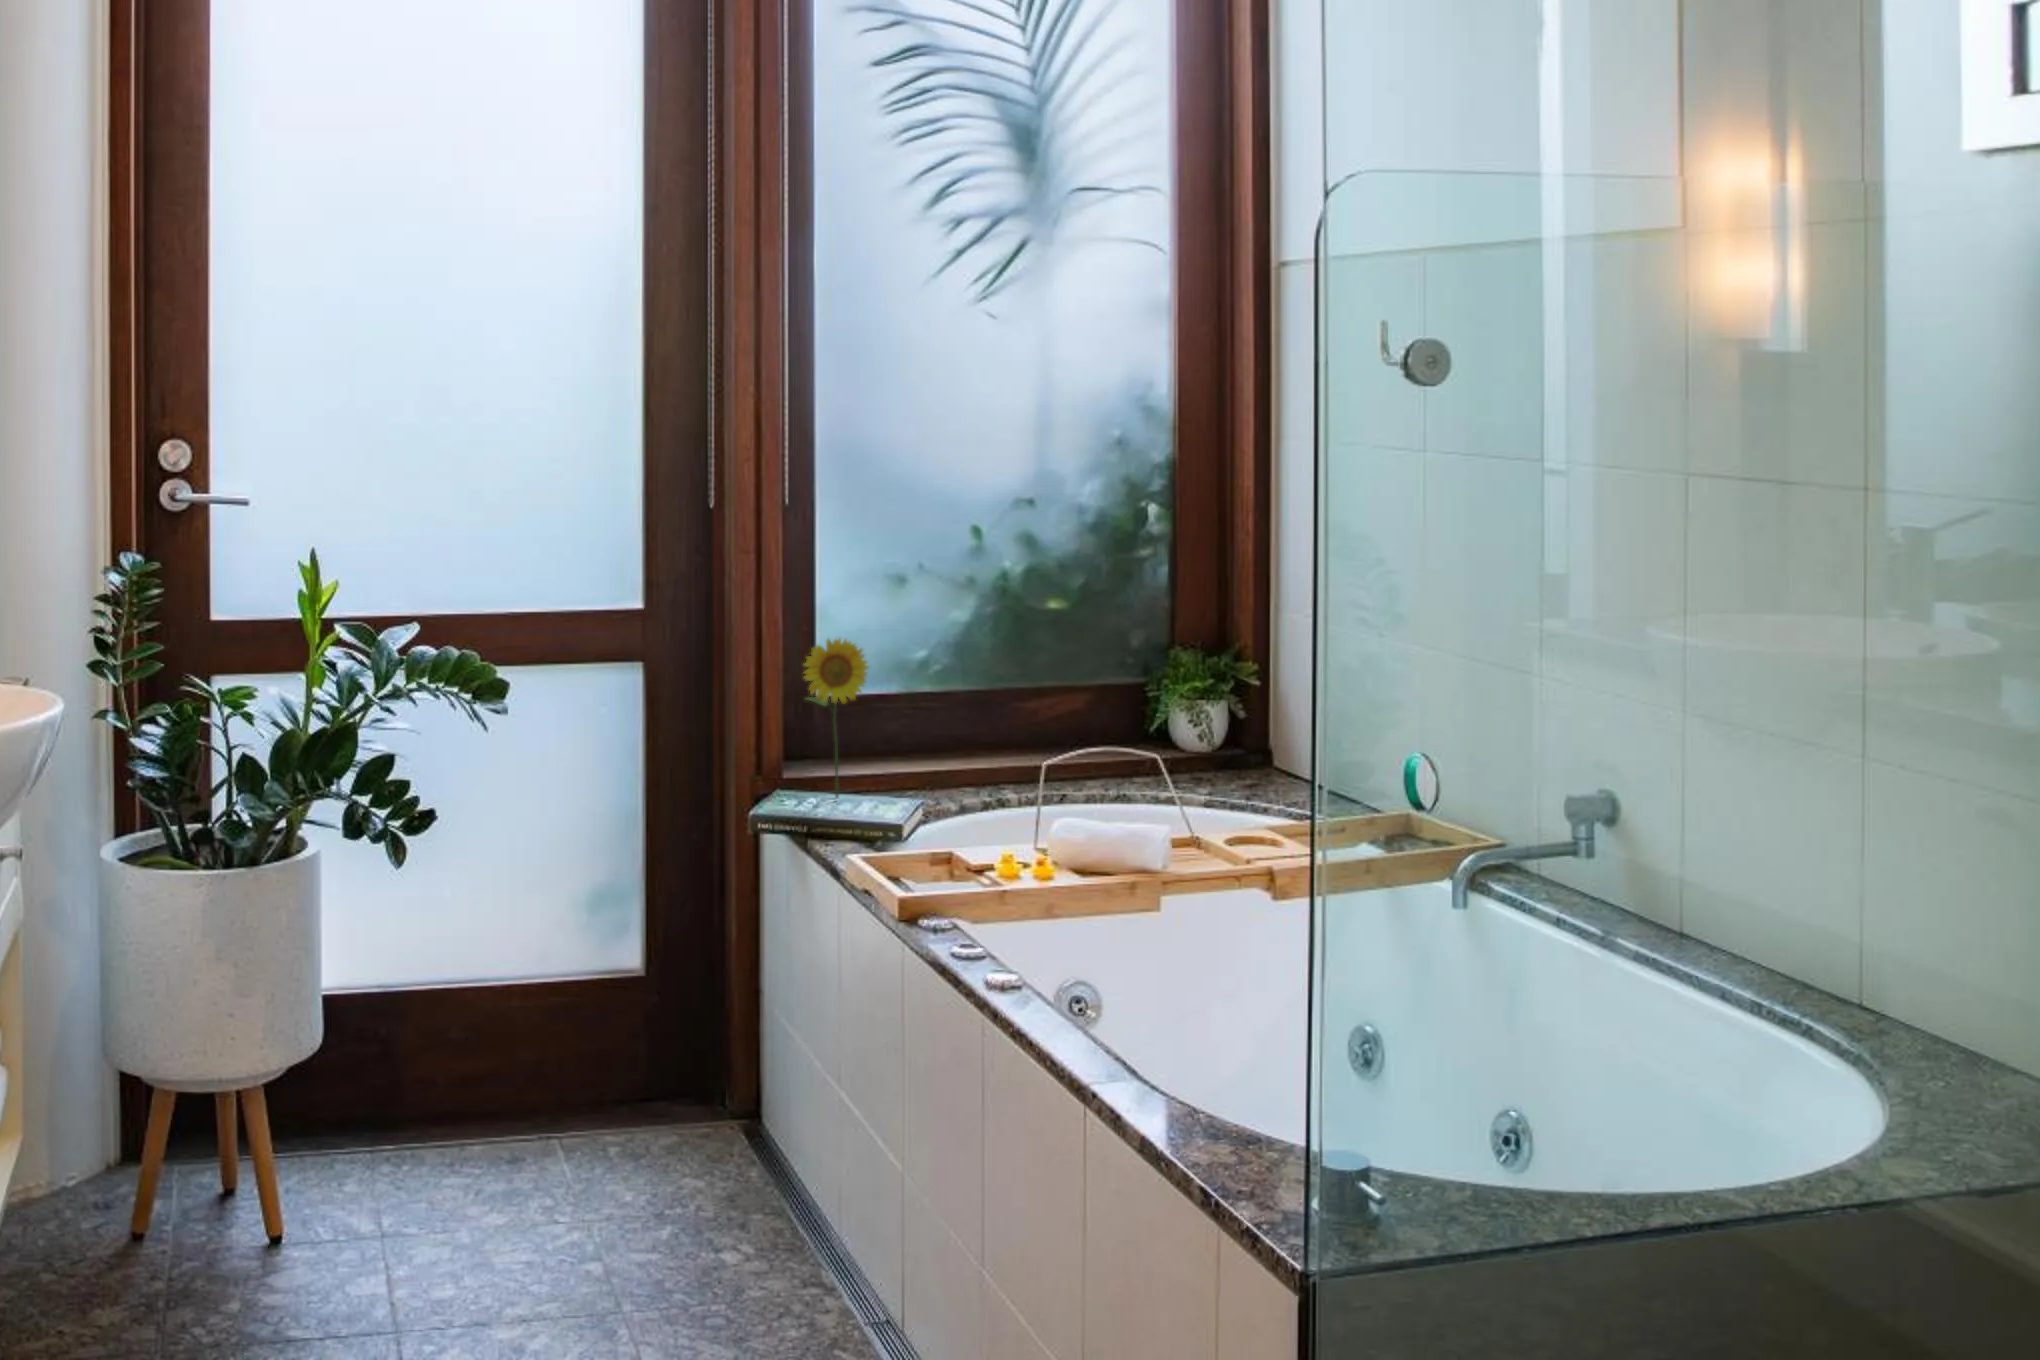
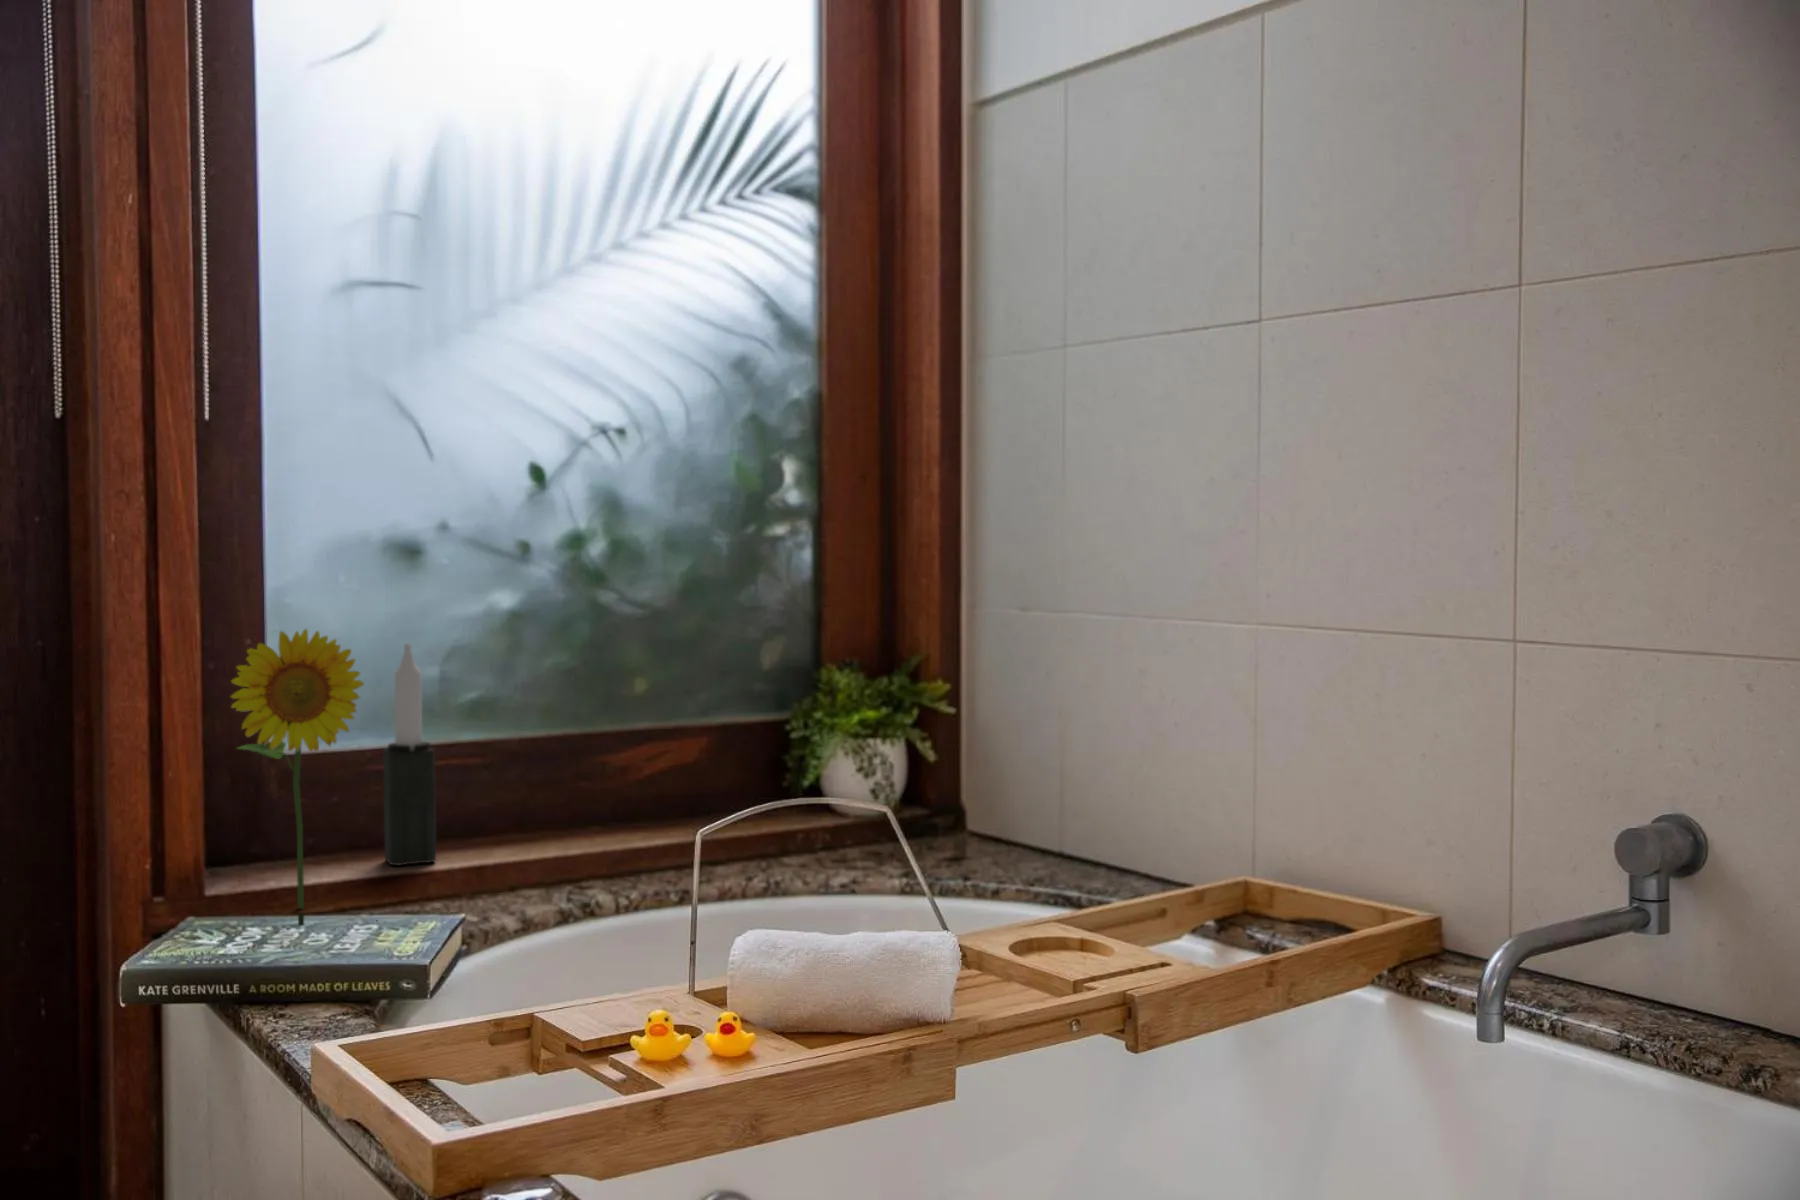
candle: none [879,634,909,768] -> present [383,643,436,865]

